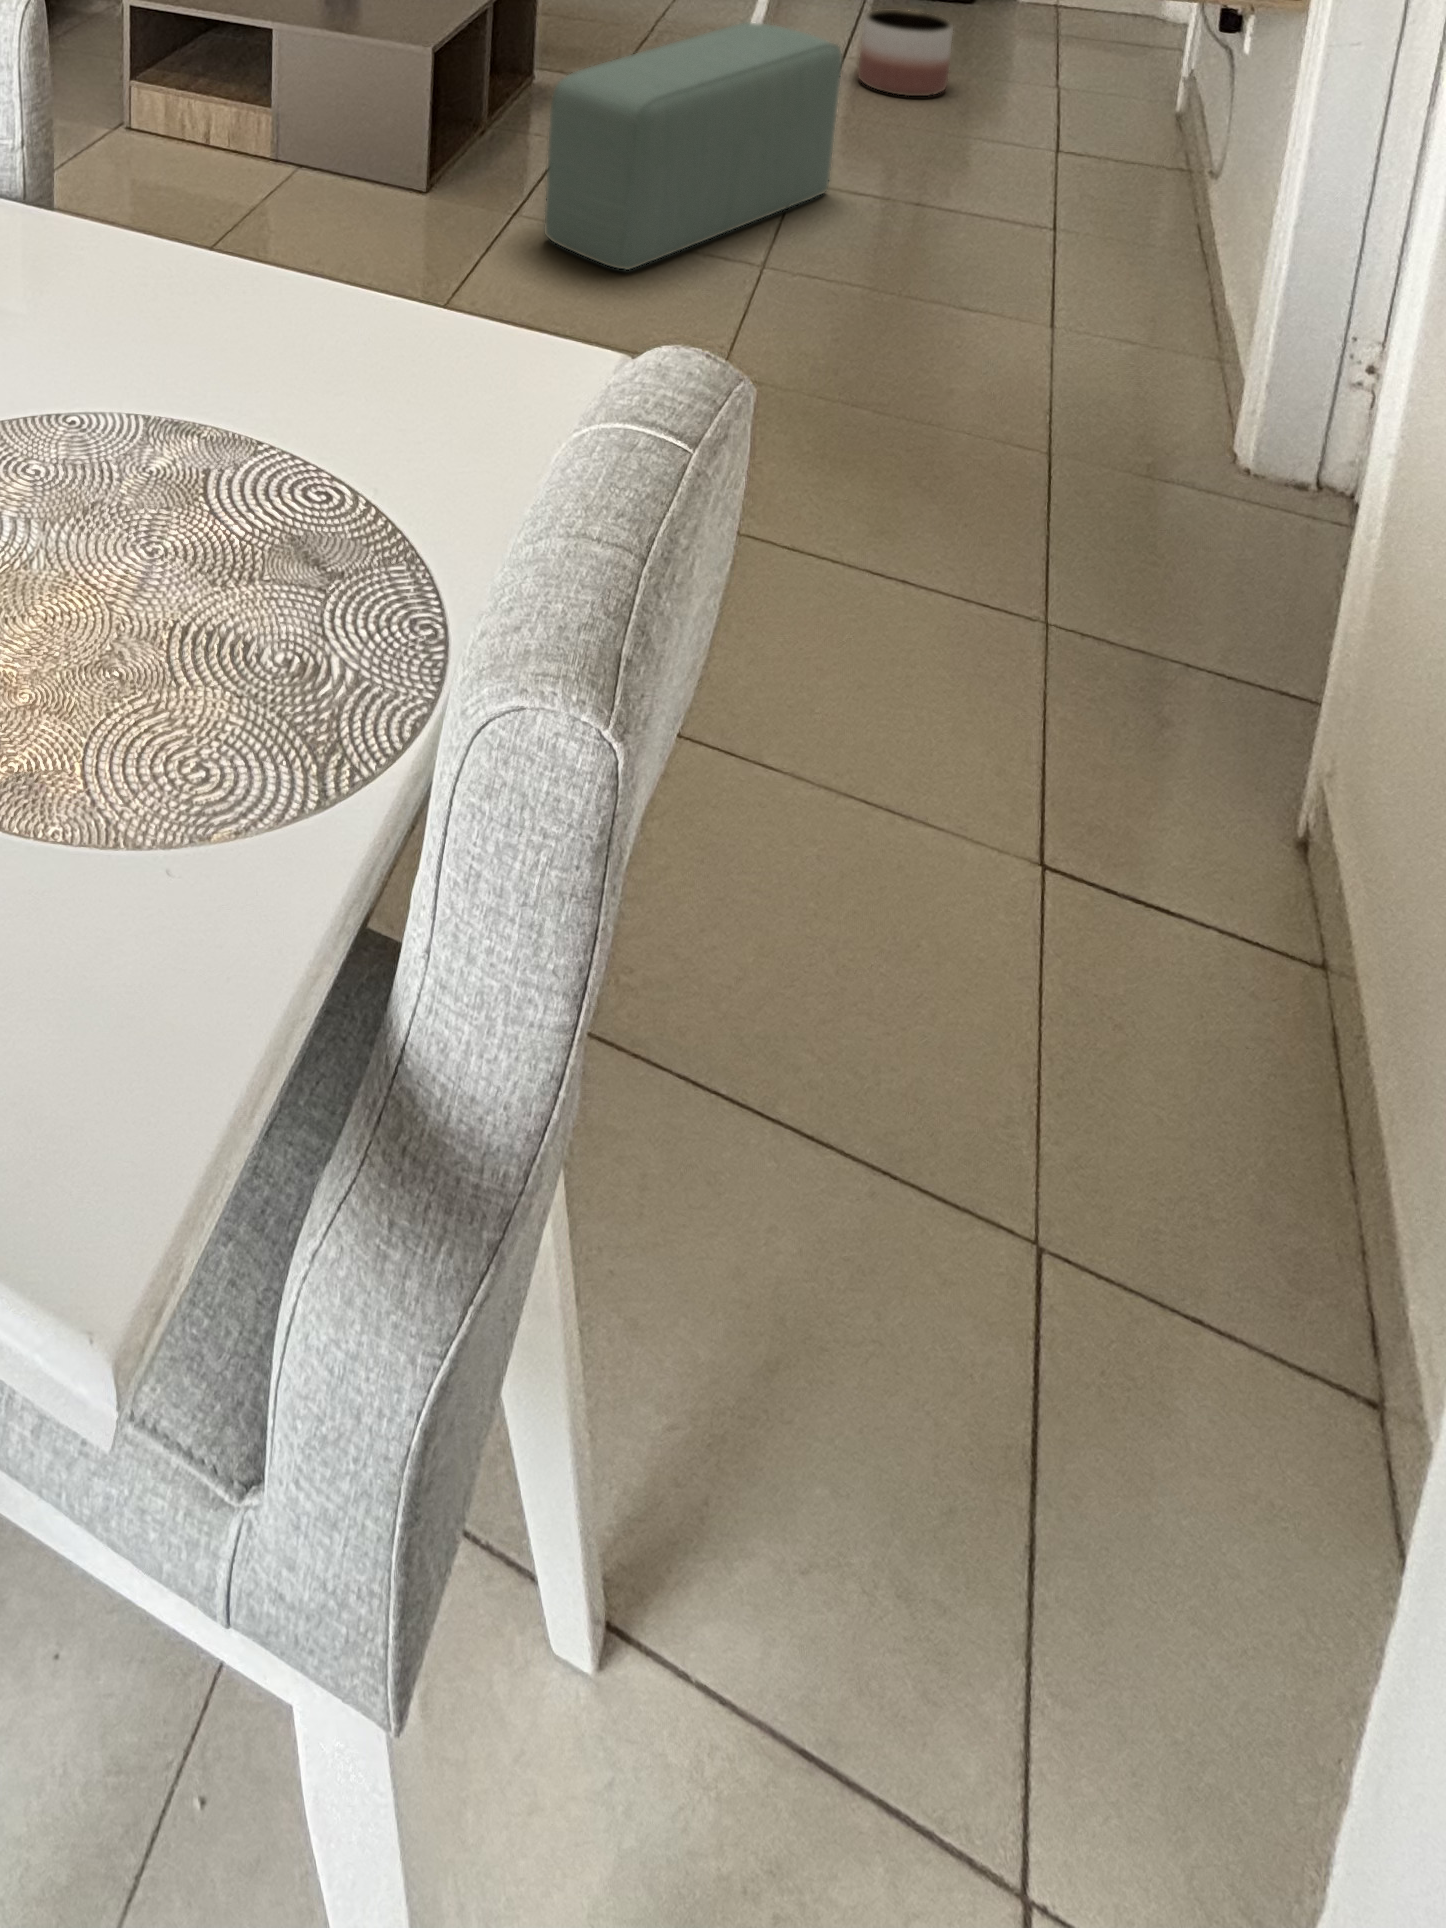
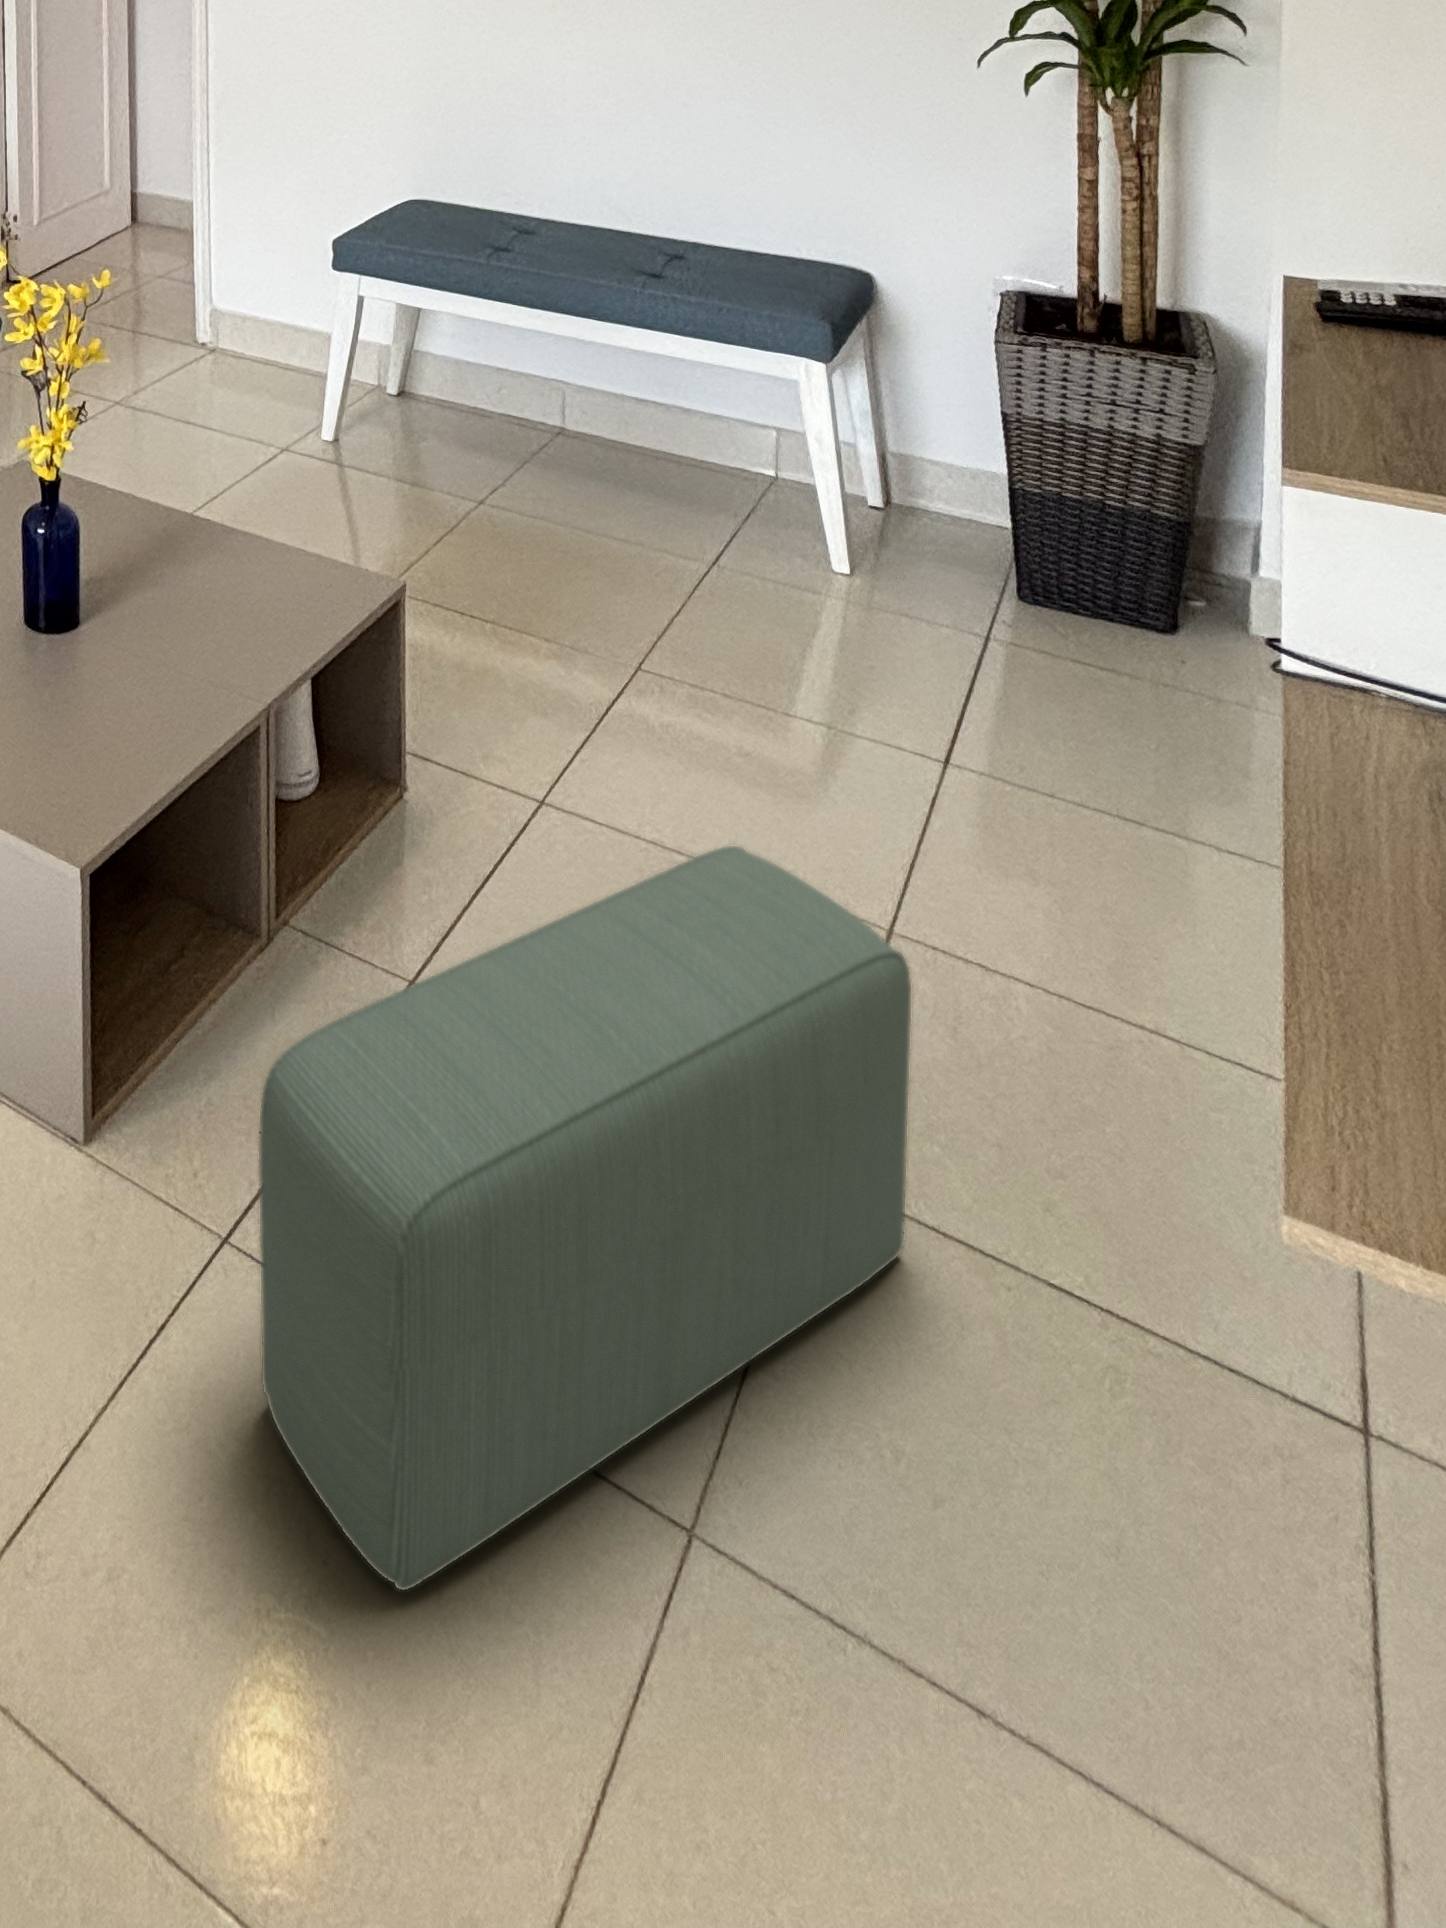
planter: present [858,10,953,96] -> none [980,712,1146,907]

